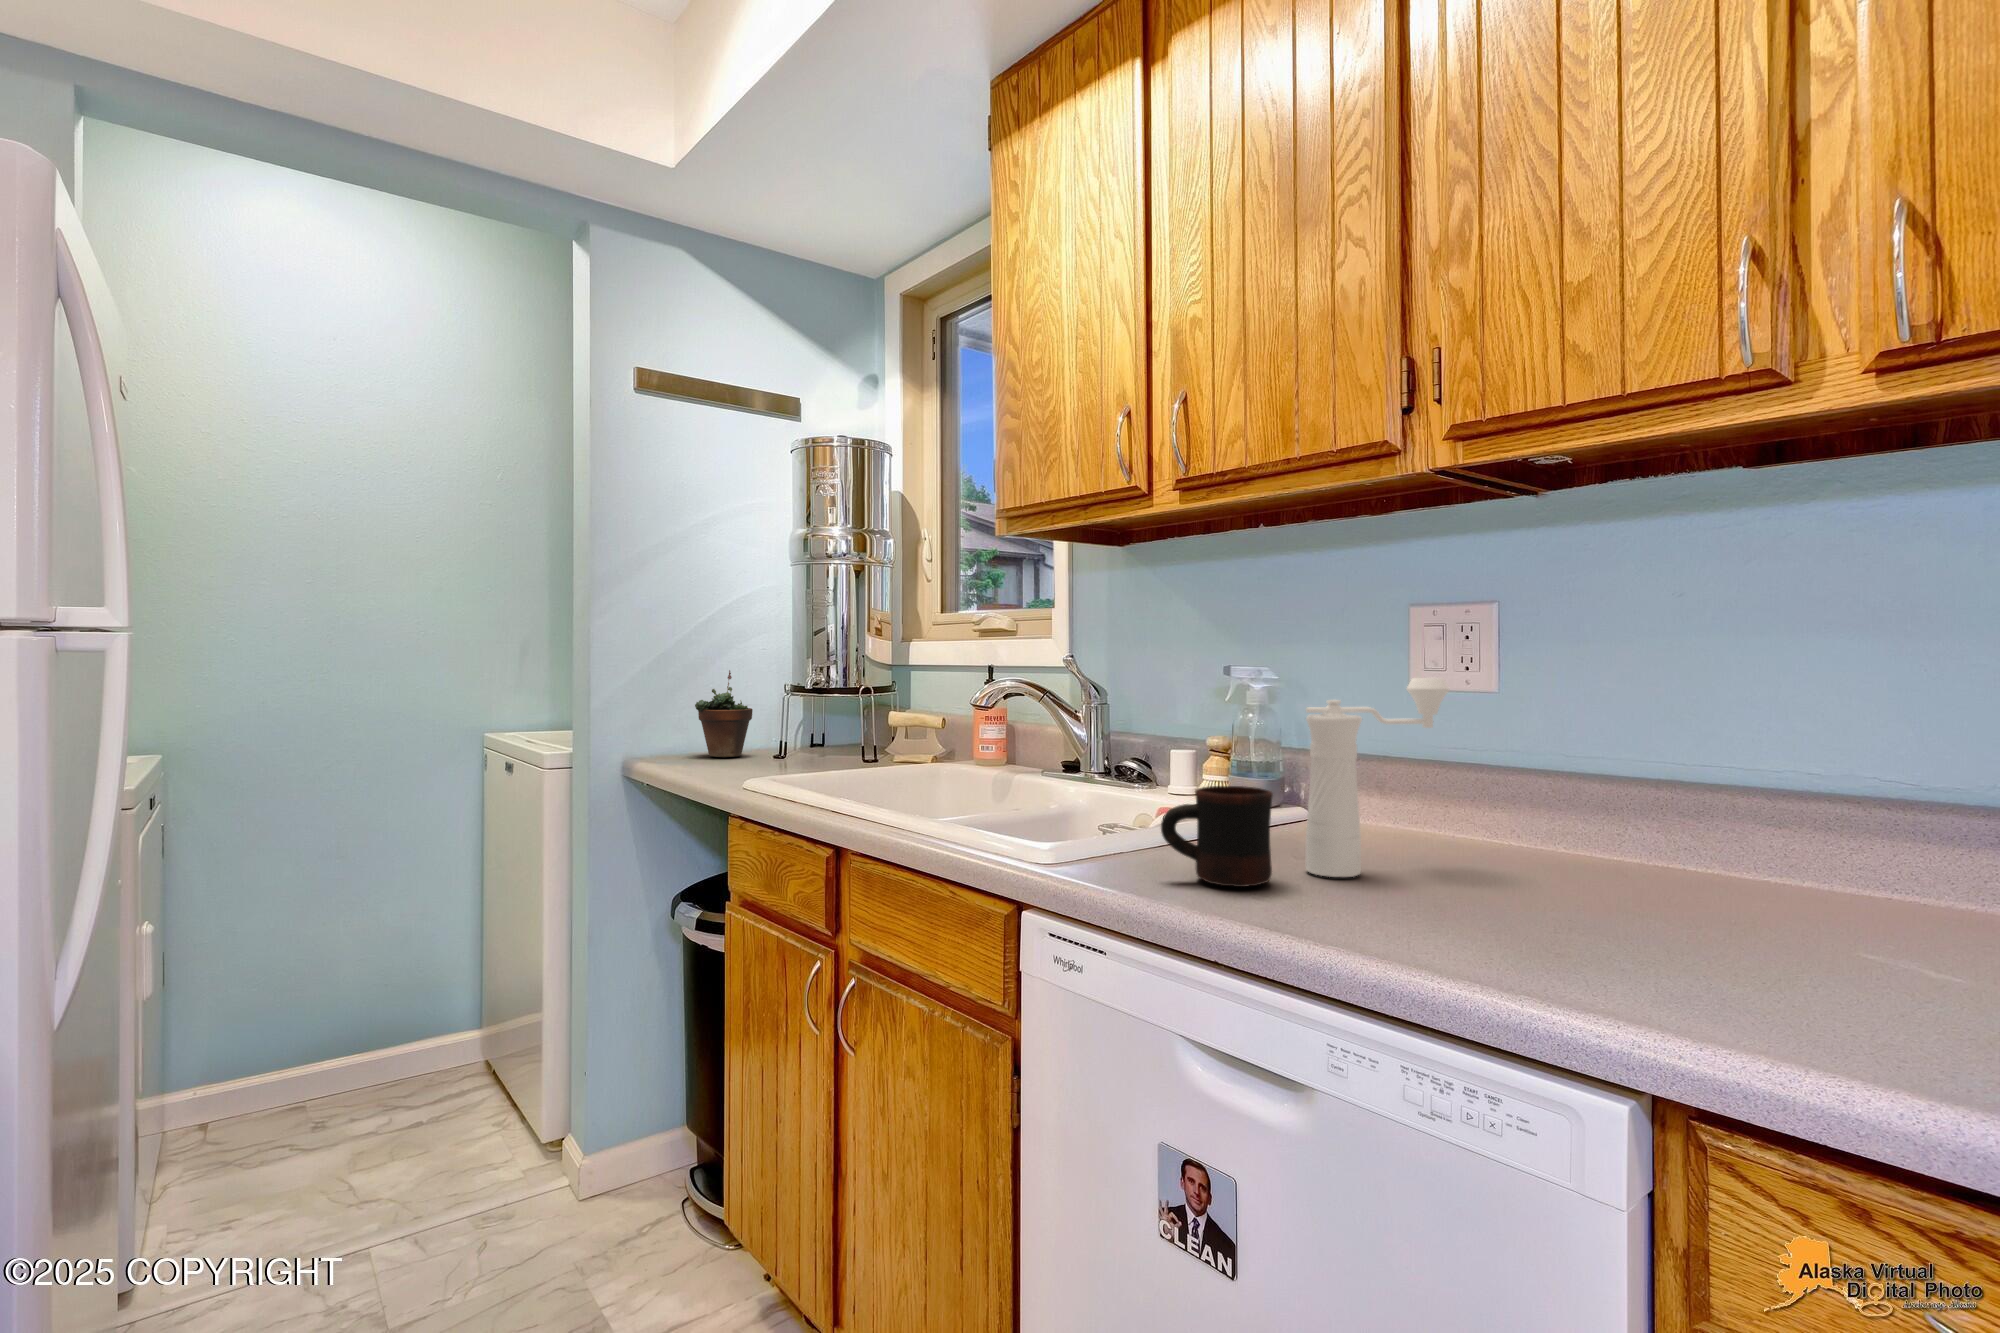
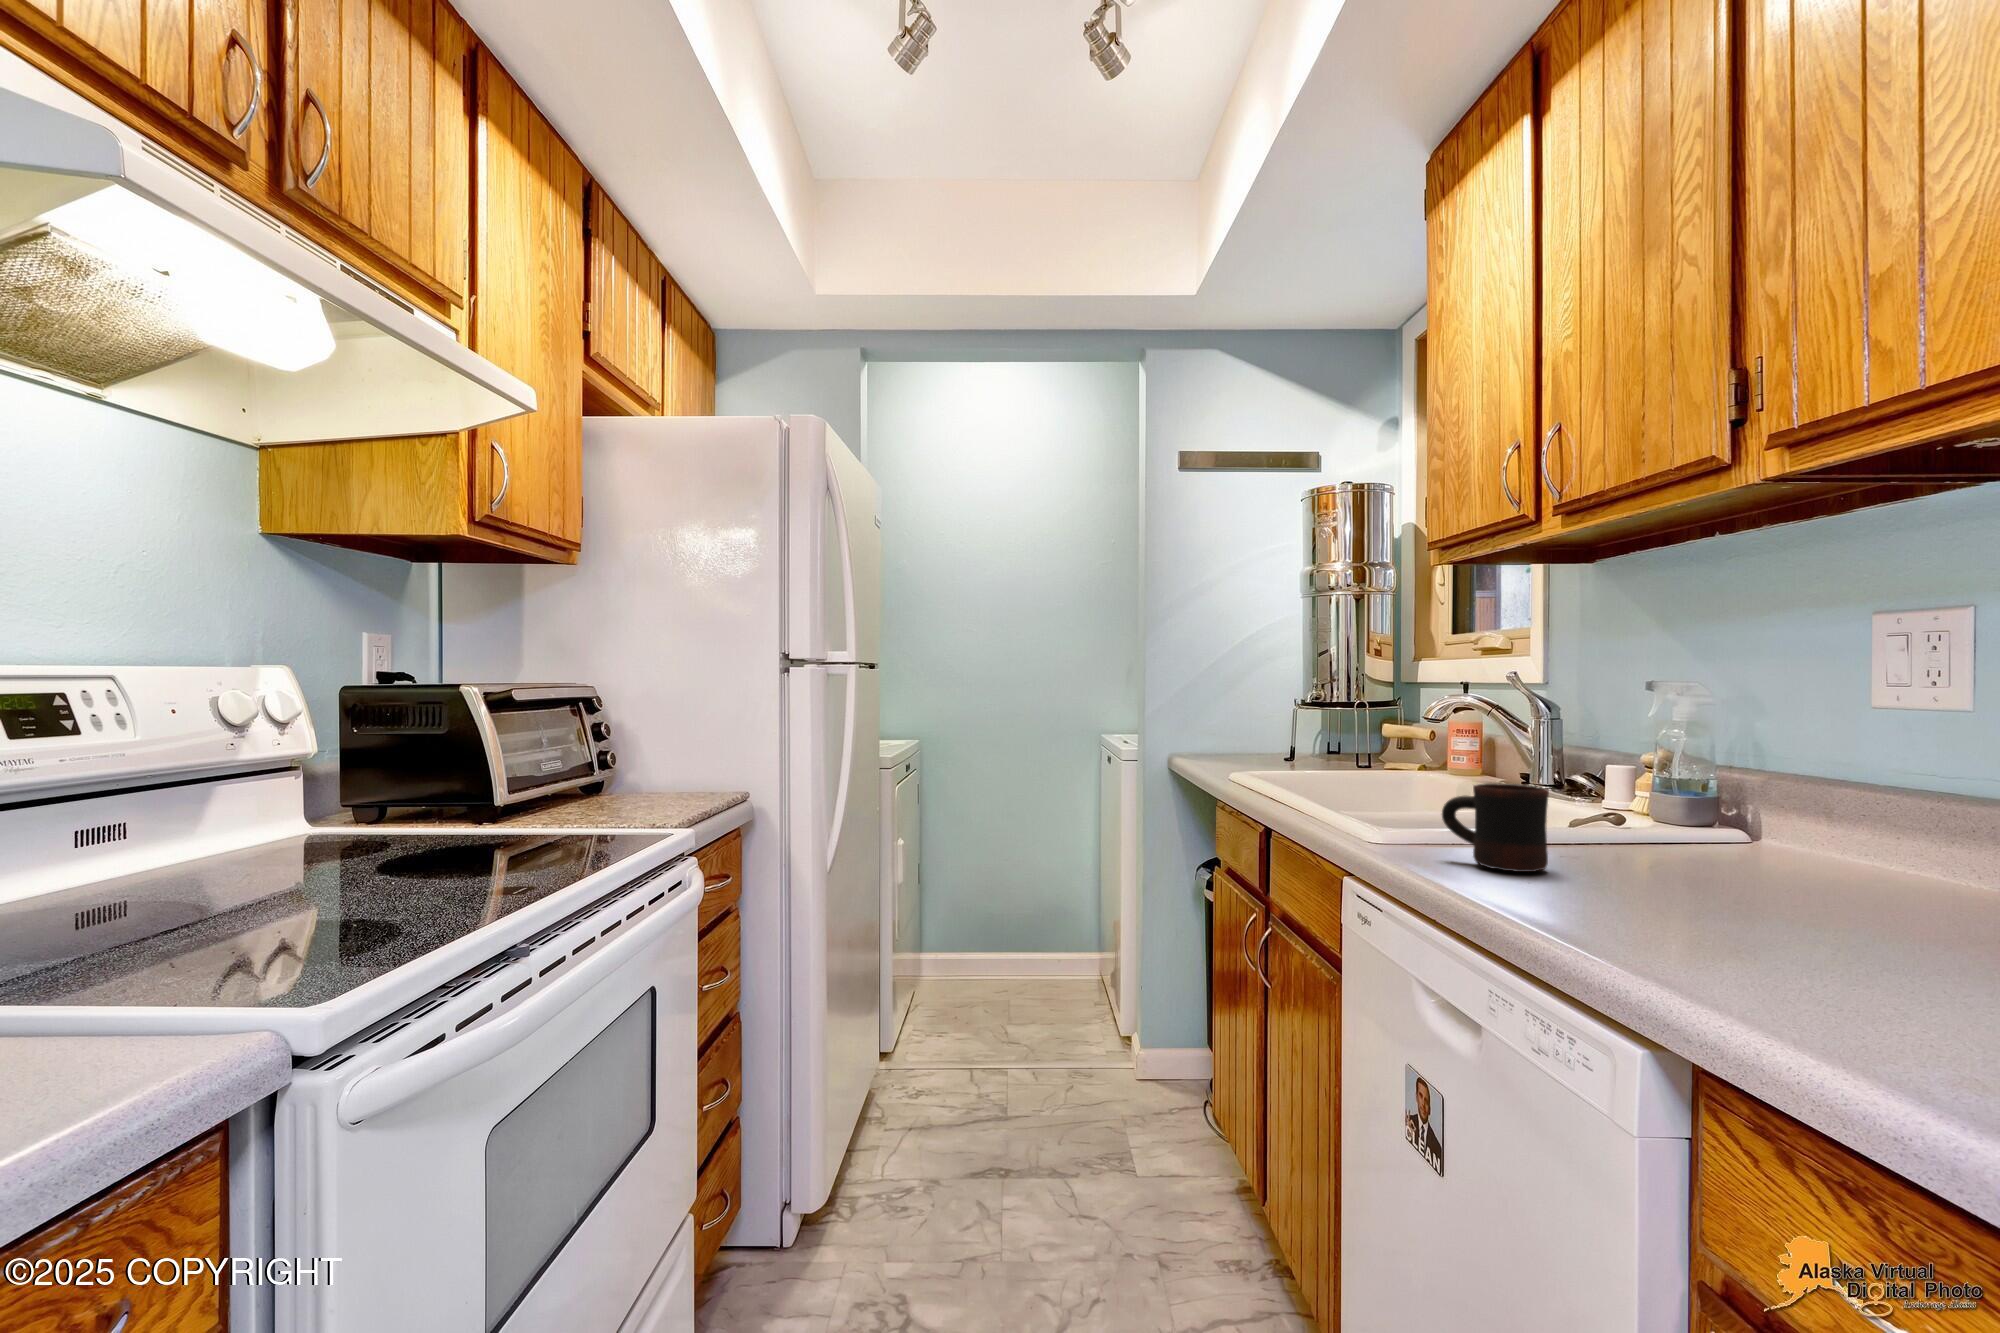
succulent plant: present [695,670,753,757] -> none [1219,684,1267,755]
pepper mill: present [1306,678,1450,877] -> none [1602,692,1787,881]

